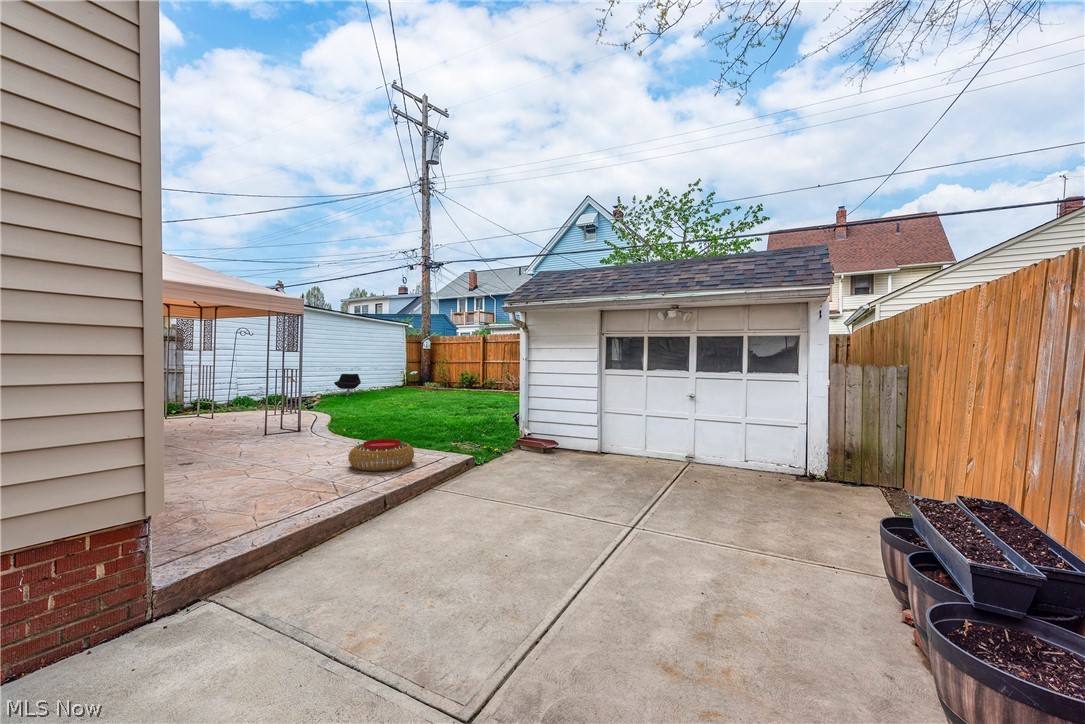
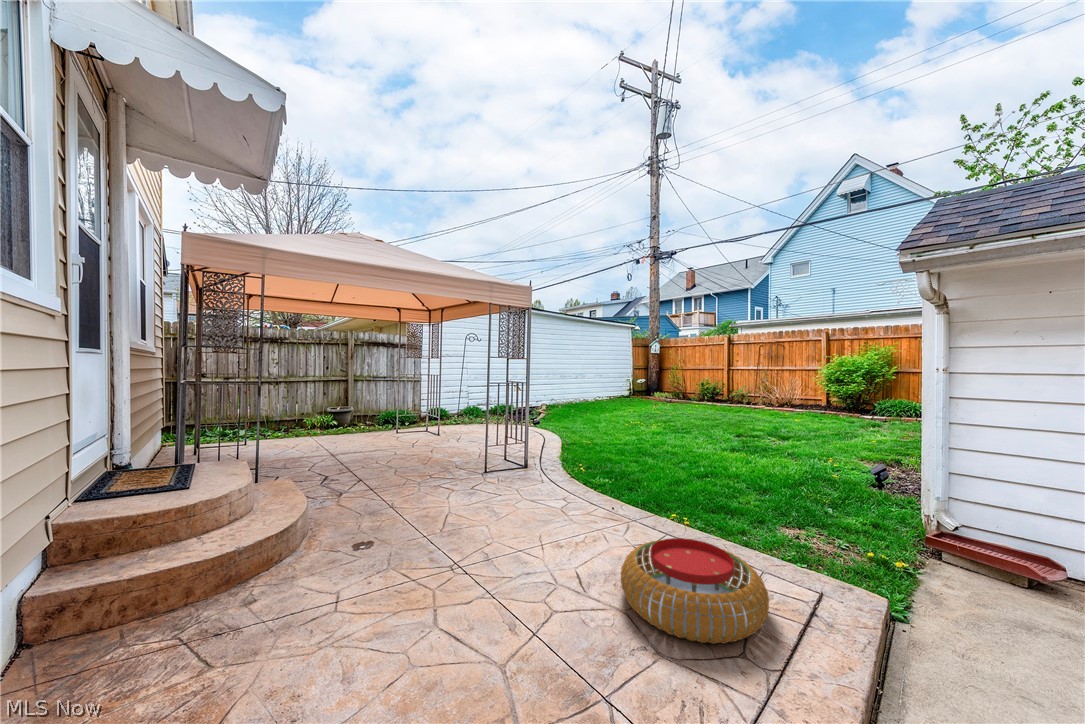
lounge chair: present [334,374,361,396] -> none [558,382,585,407]

